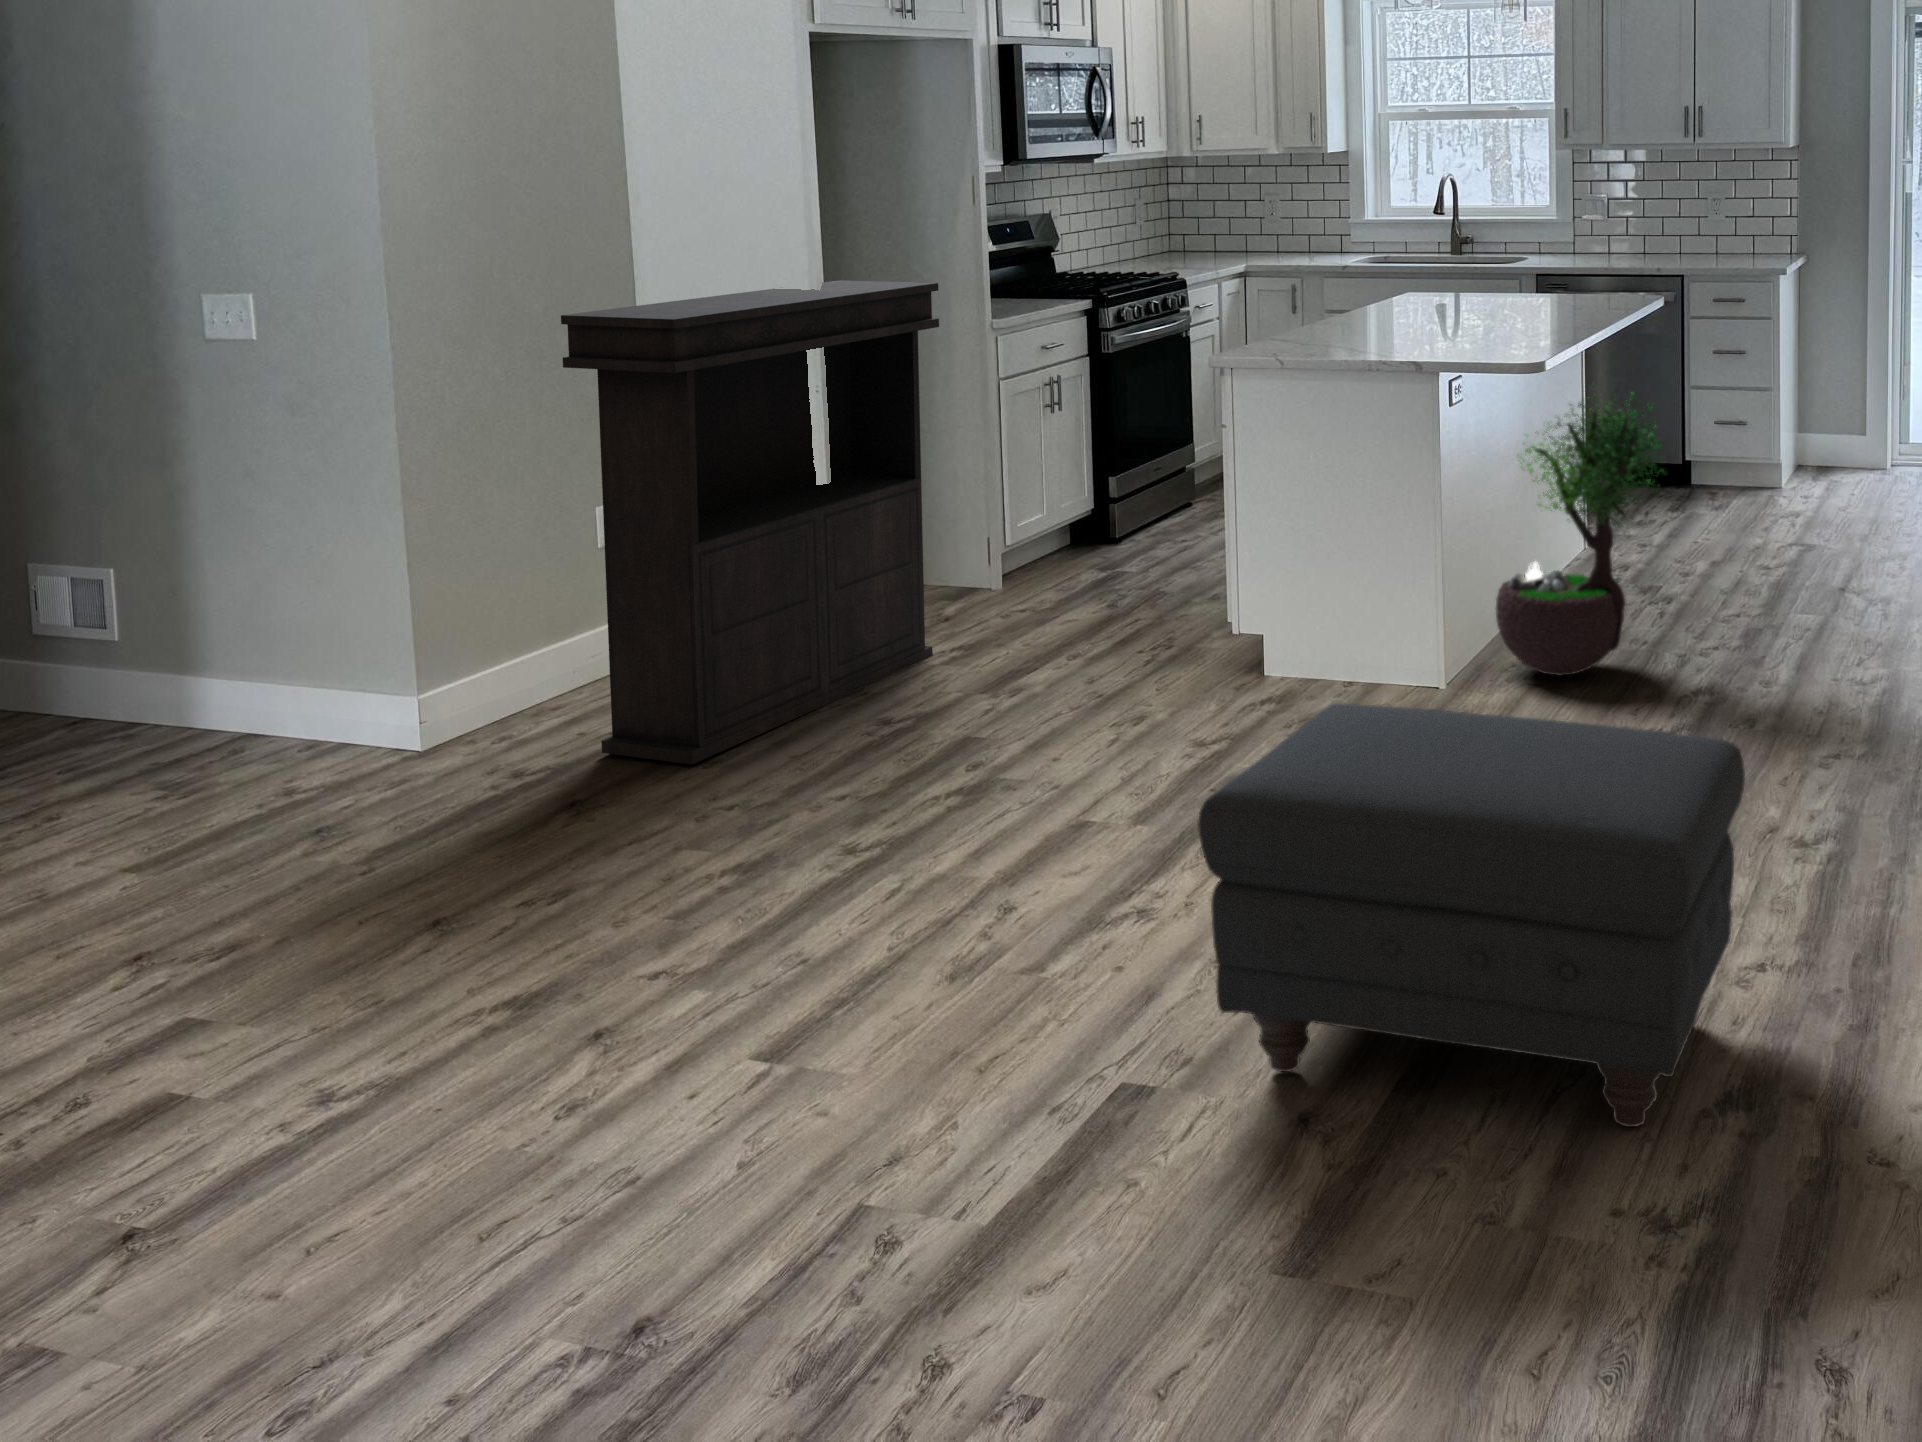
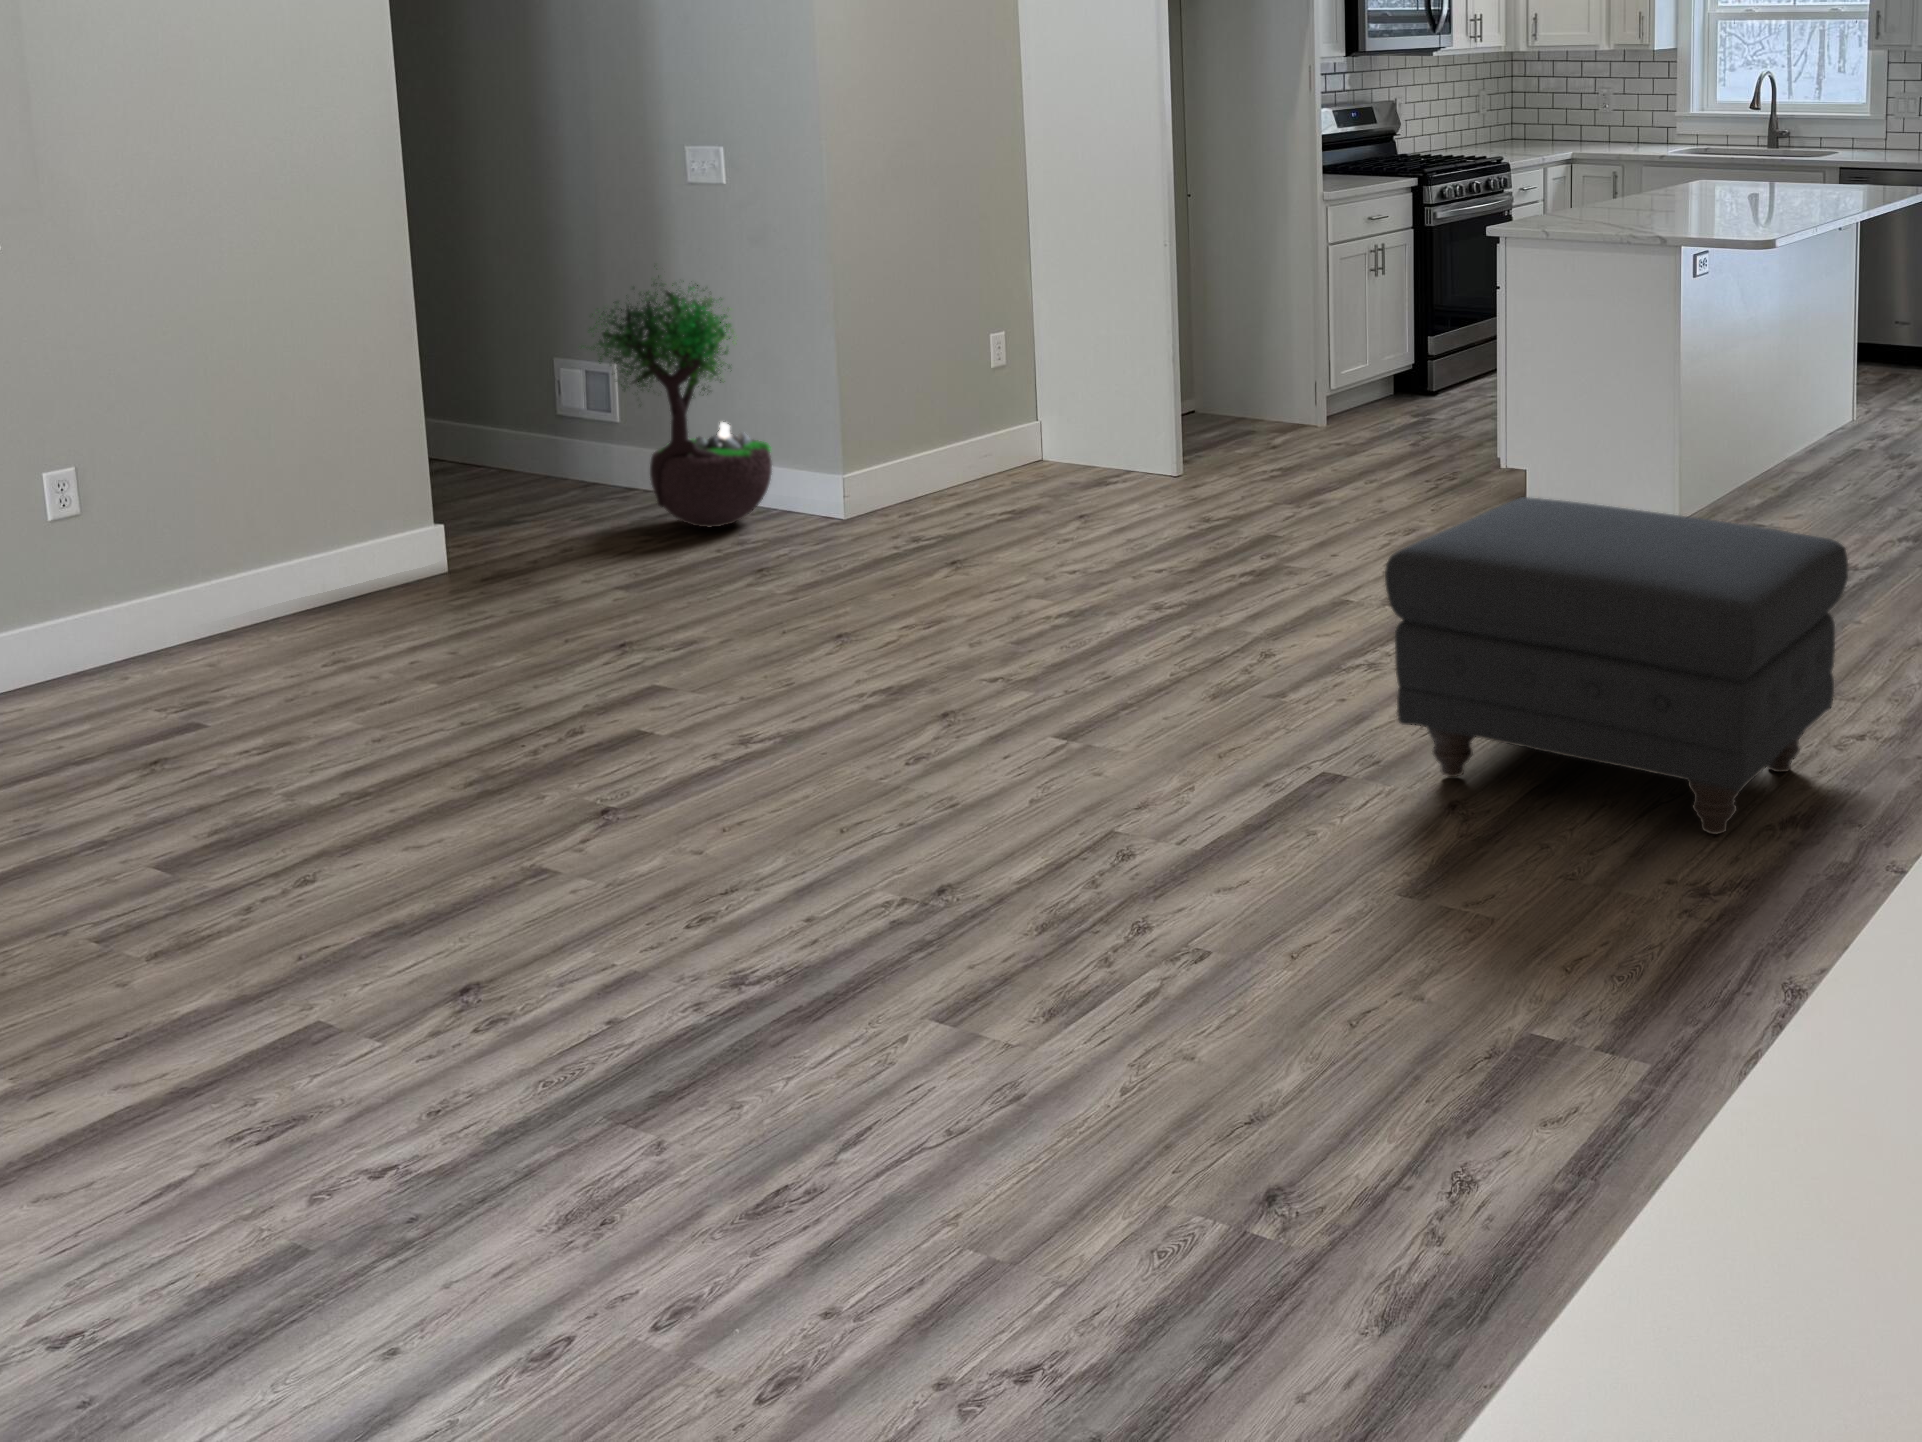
console table: present [561,280,939,764] -> none [954,152,1270,539]
potted tree: present [1496,384,1664,676] -> present [581,276,772,527]

